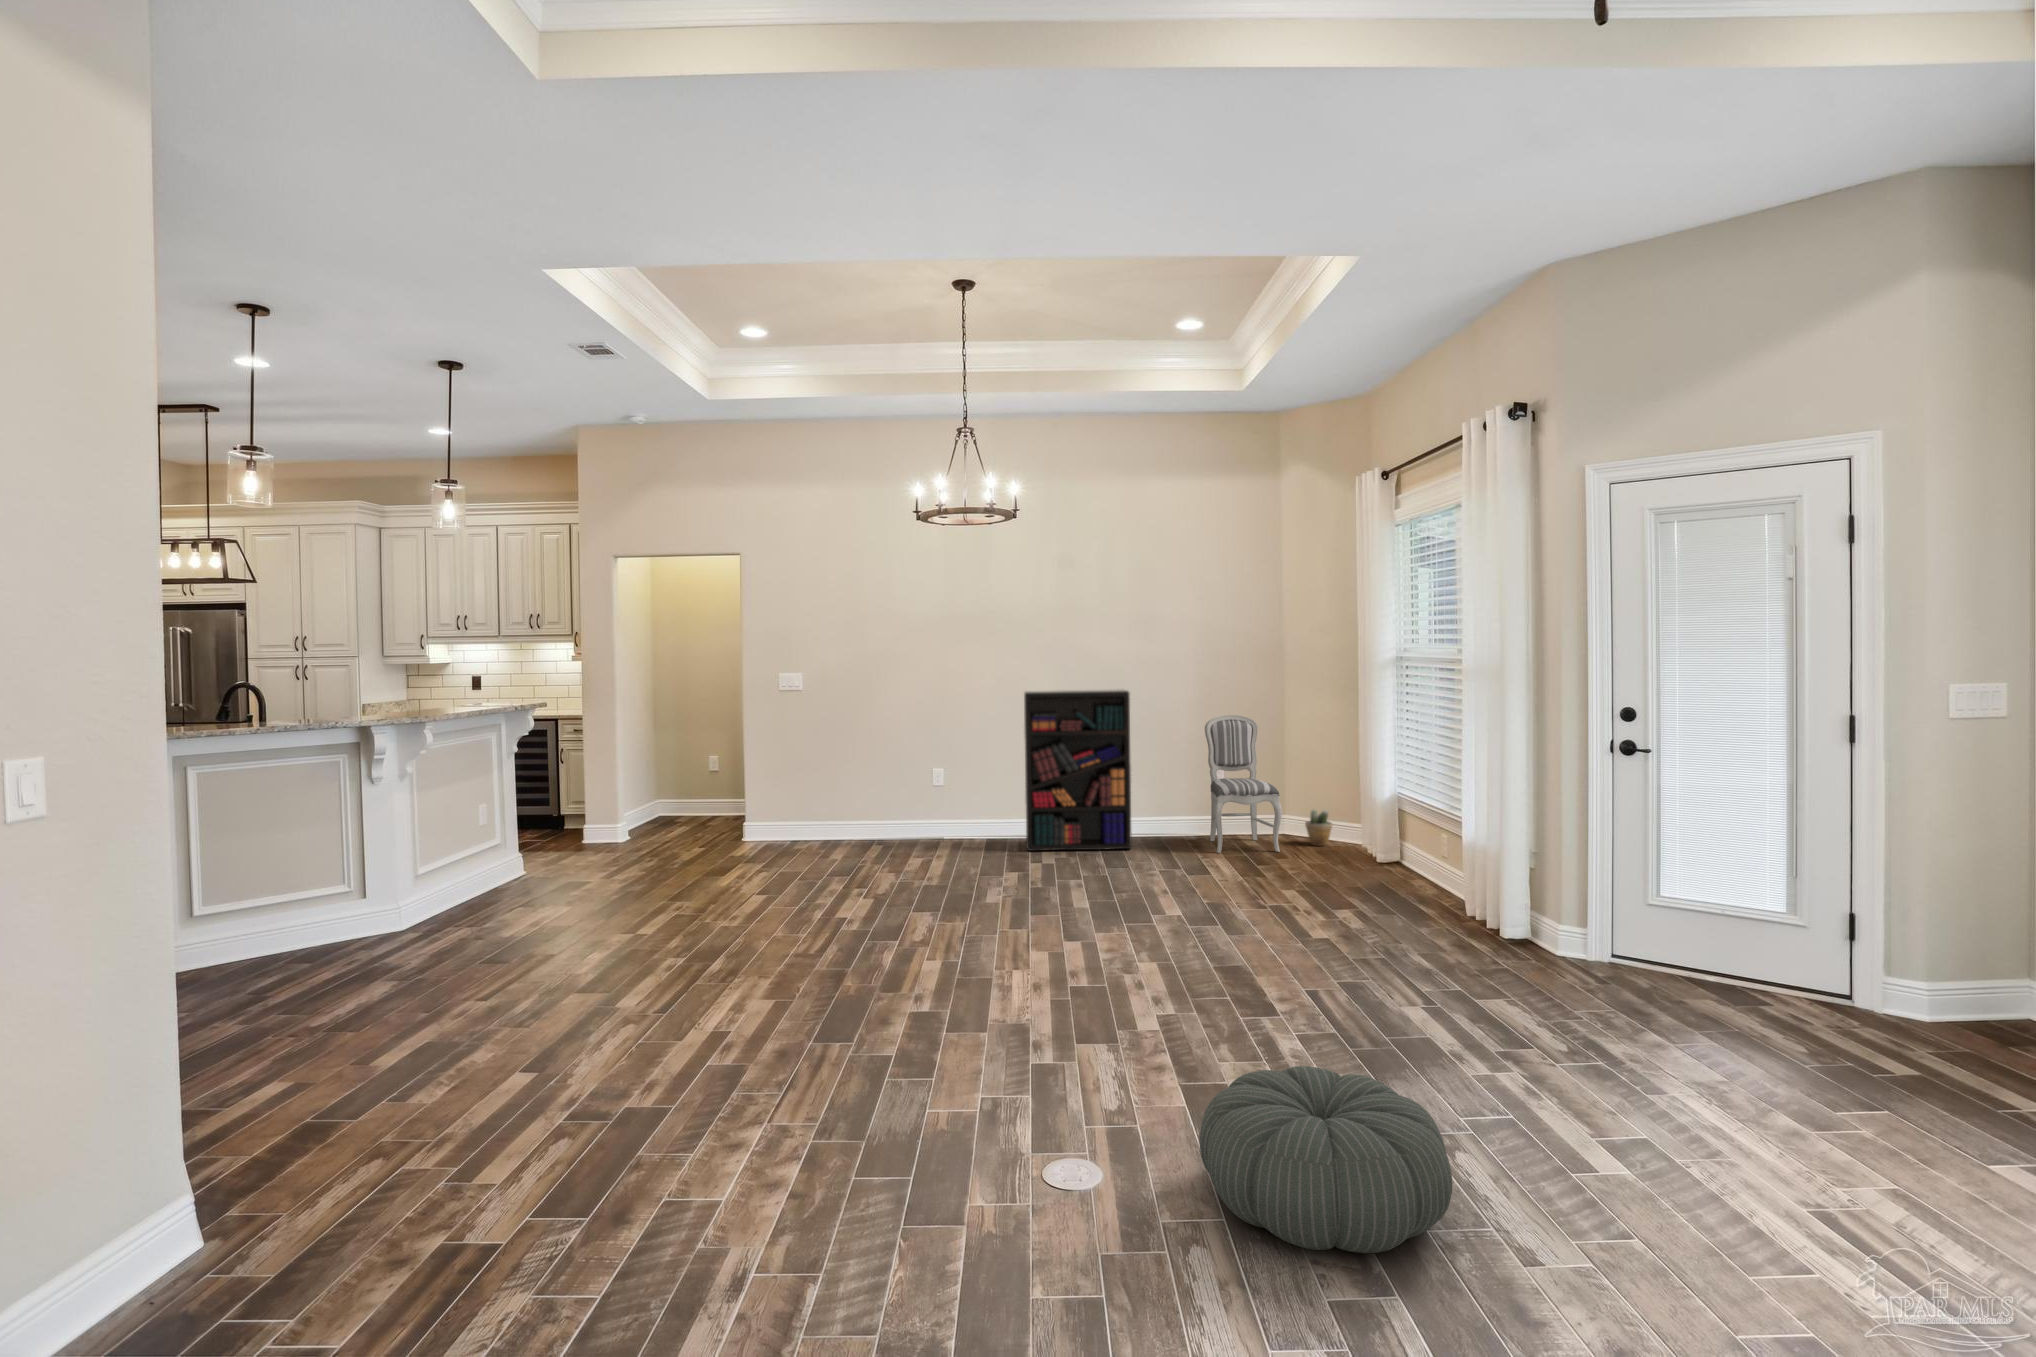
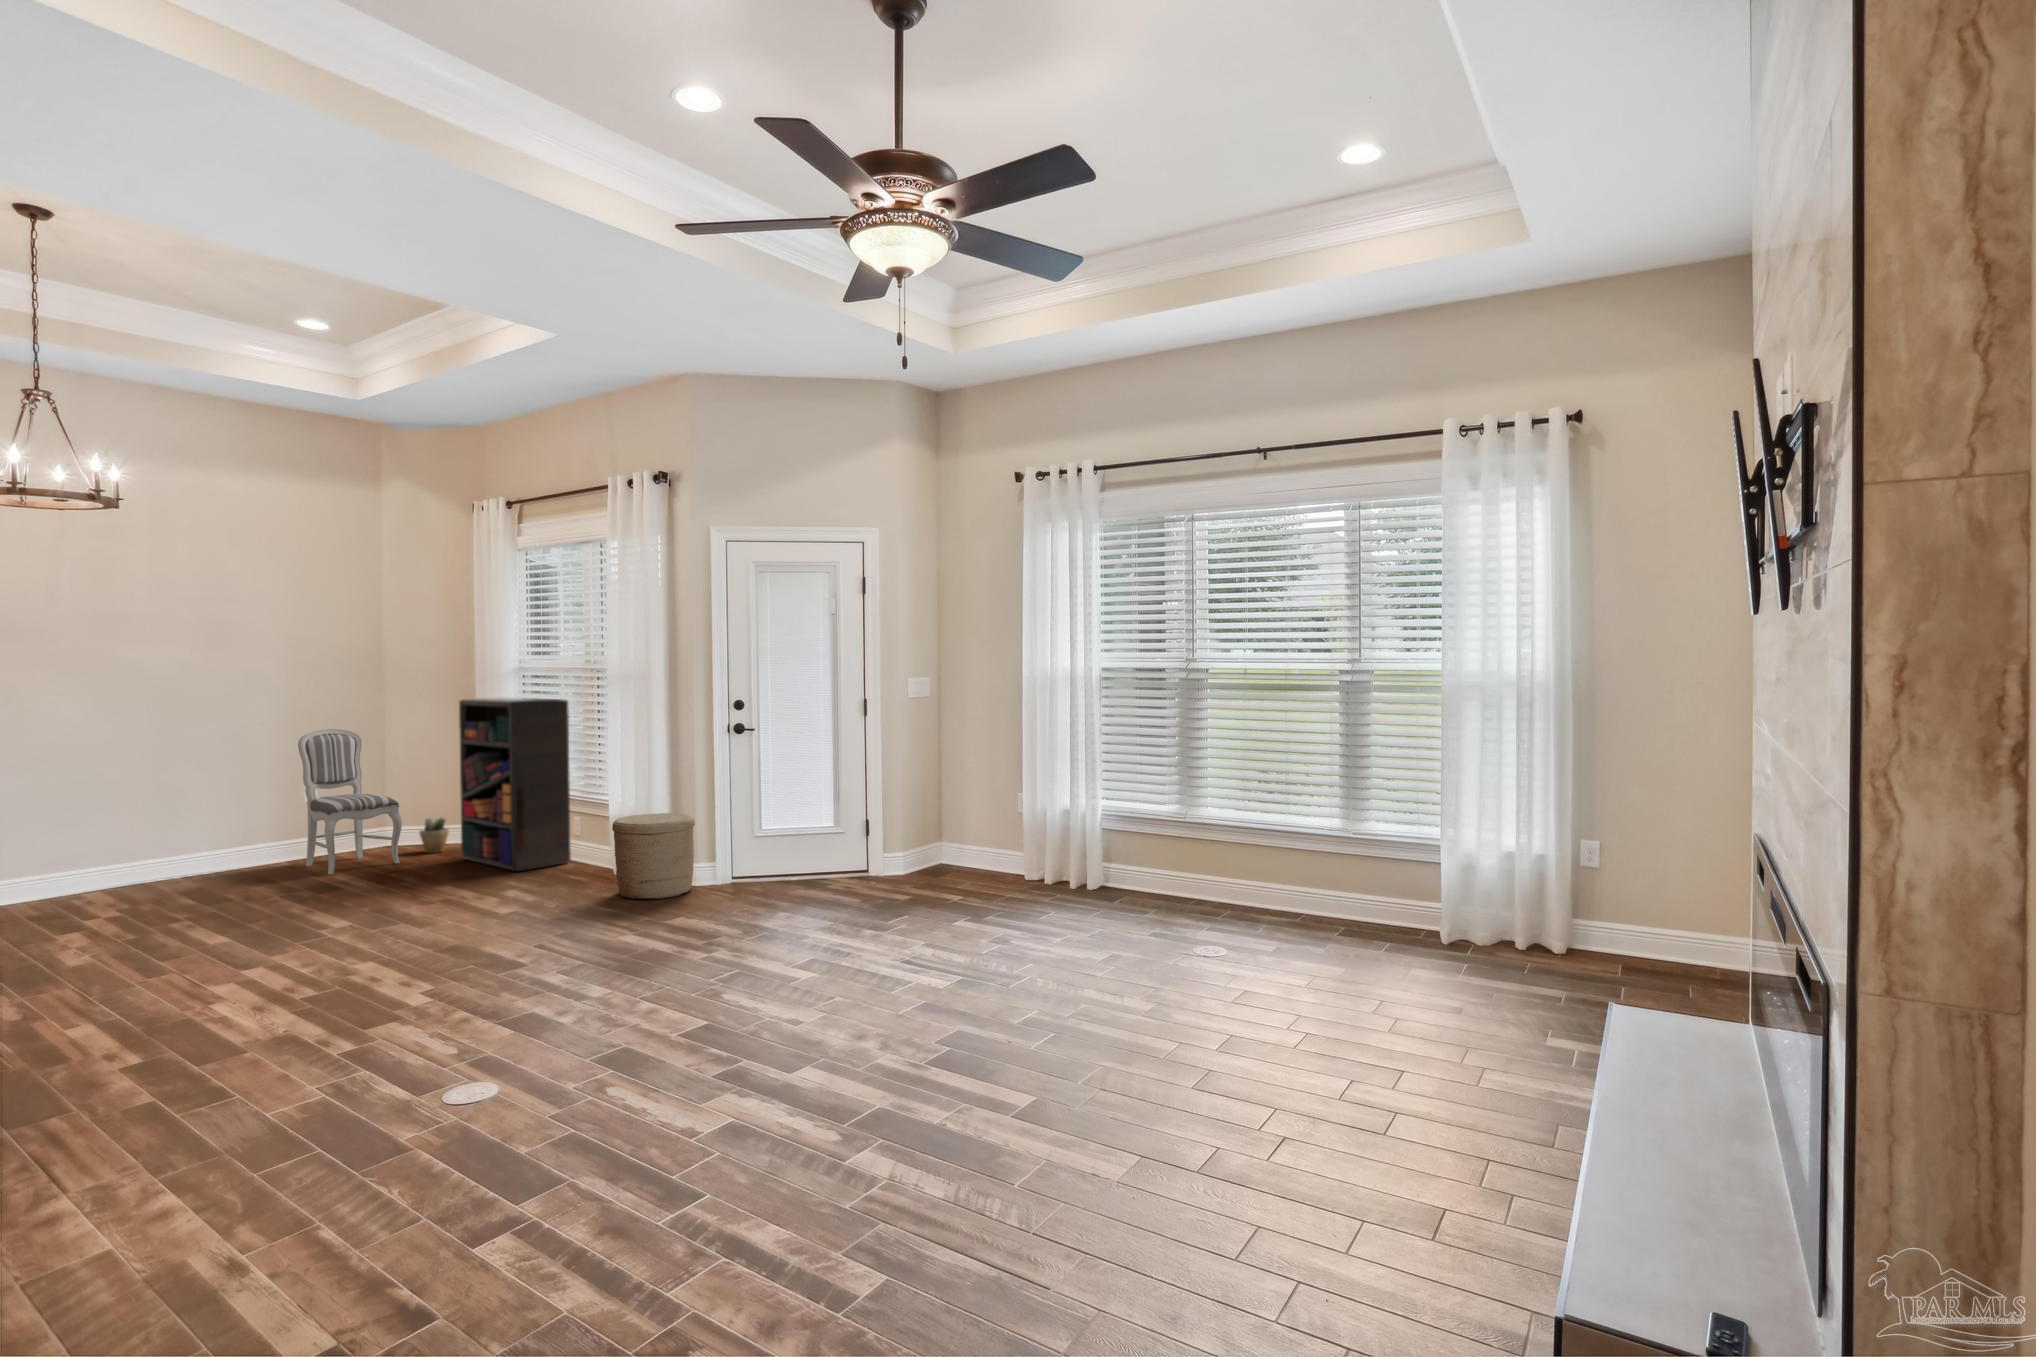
bookshelf: present [1024,689,1132,851] -> present [459,698,571,871]
woven basket: none [1443,845,1554,962] -> present [612,813,695,899]
pouf: present [1199,1066,1452,1253] -> none [576,954,754,1065]

